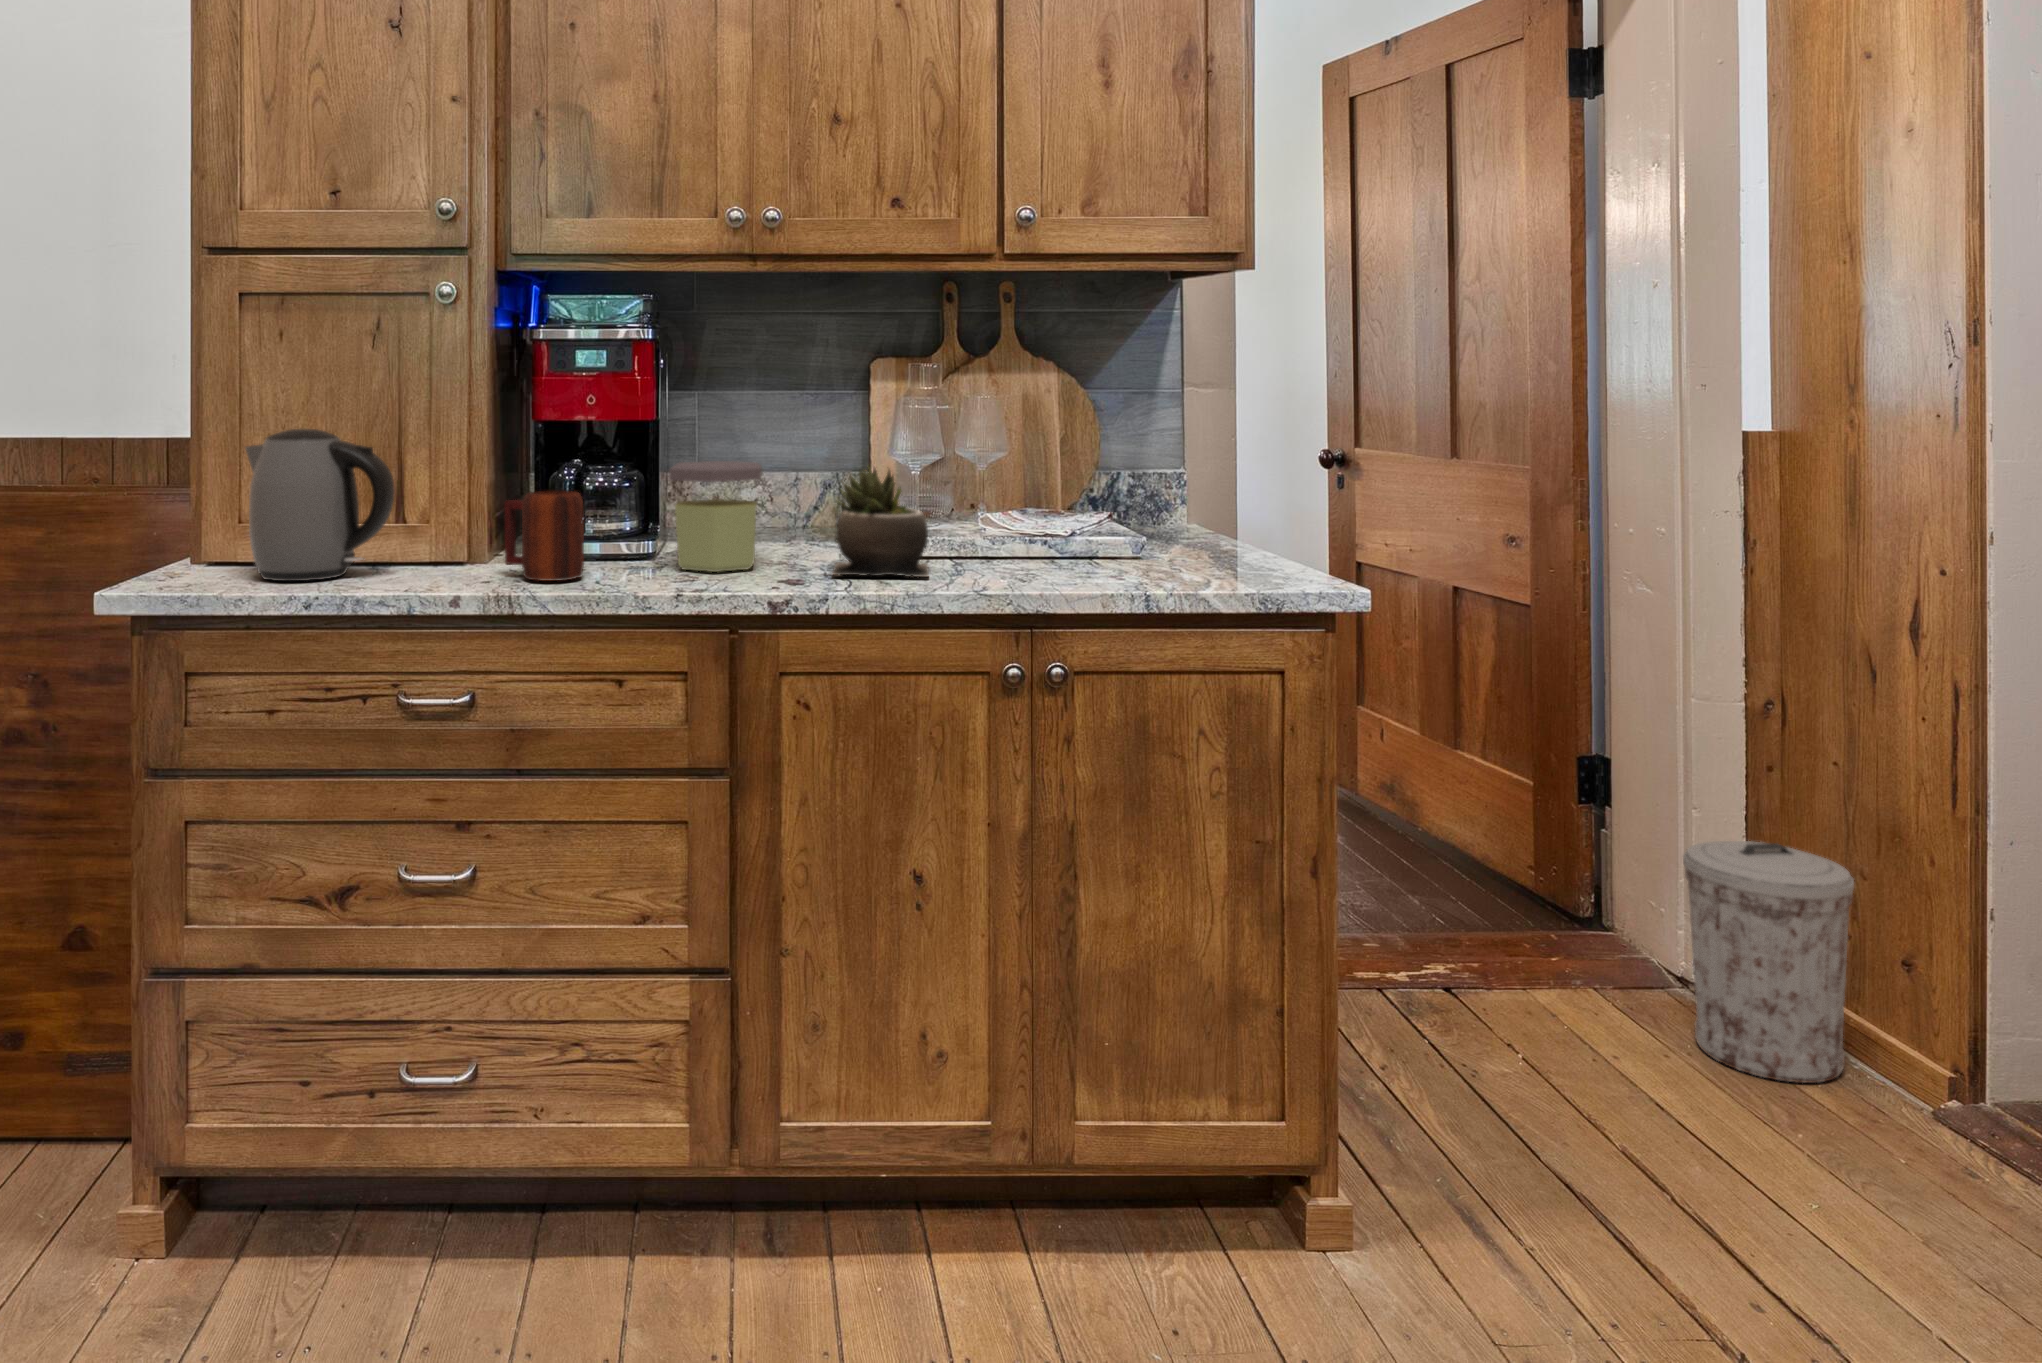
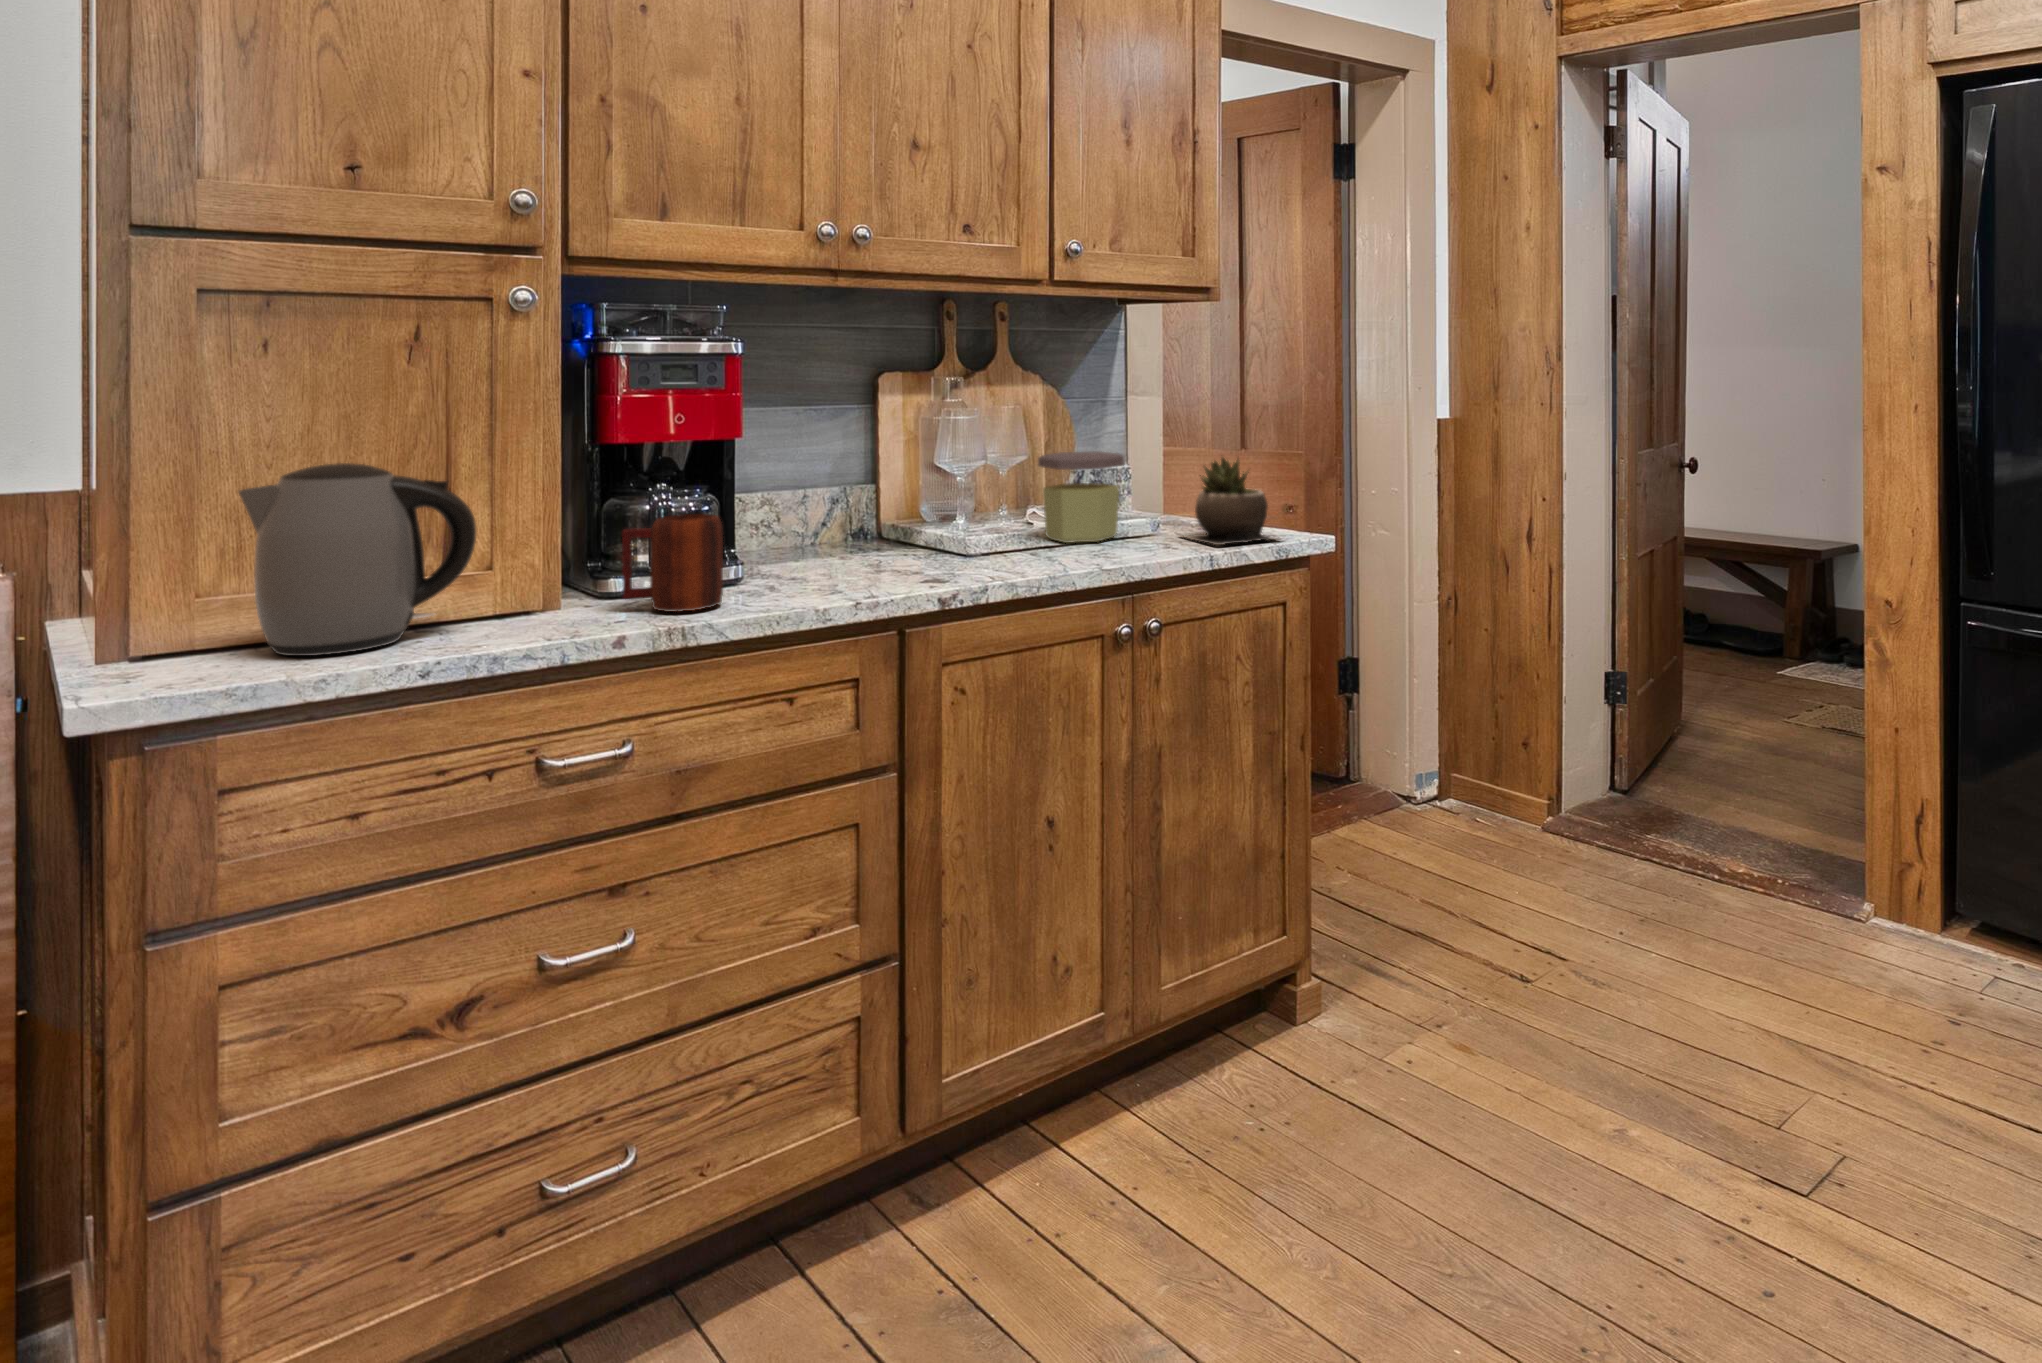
jar: present [669,461,762,572] -> present [1038,451,1124,543]
succulent plant: present [832,468,929,577] -> present [1182,457,1275,545]
trash can: present [1683,841,1854,1083] -> none [1407,676,1498,826]

